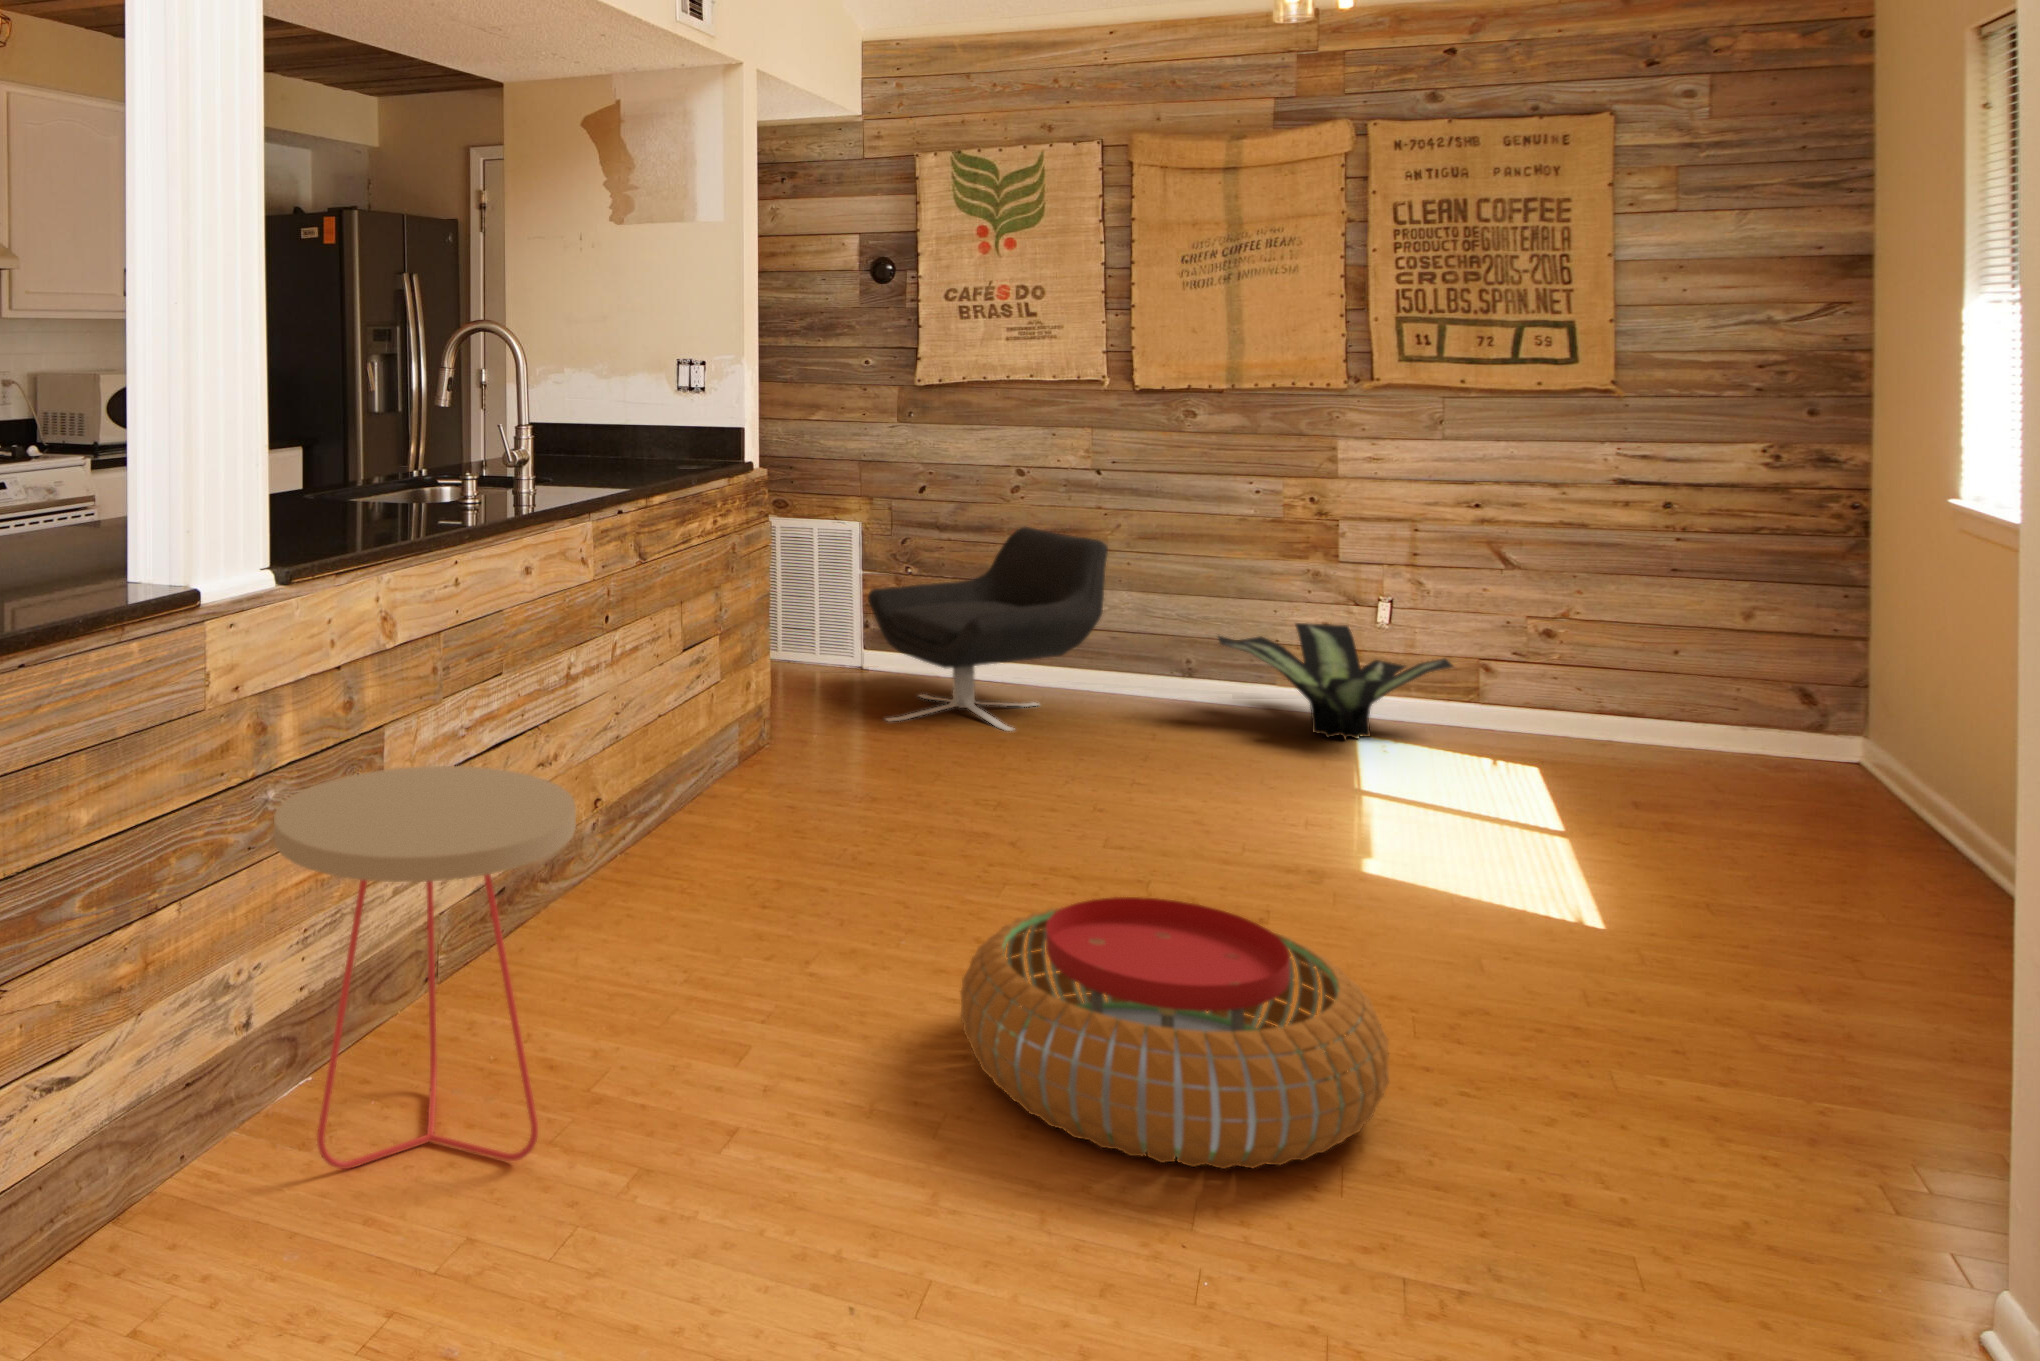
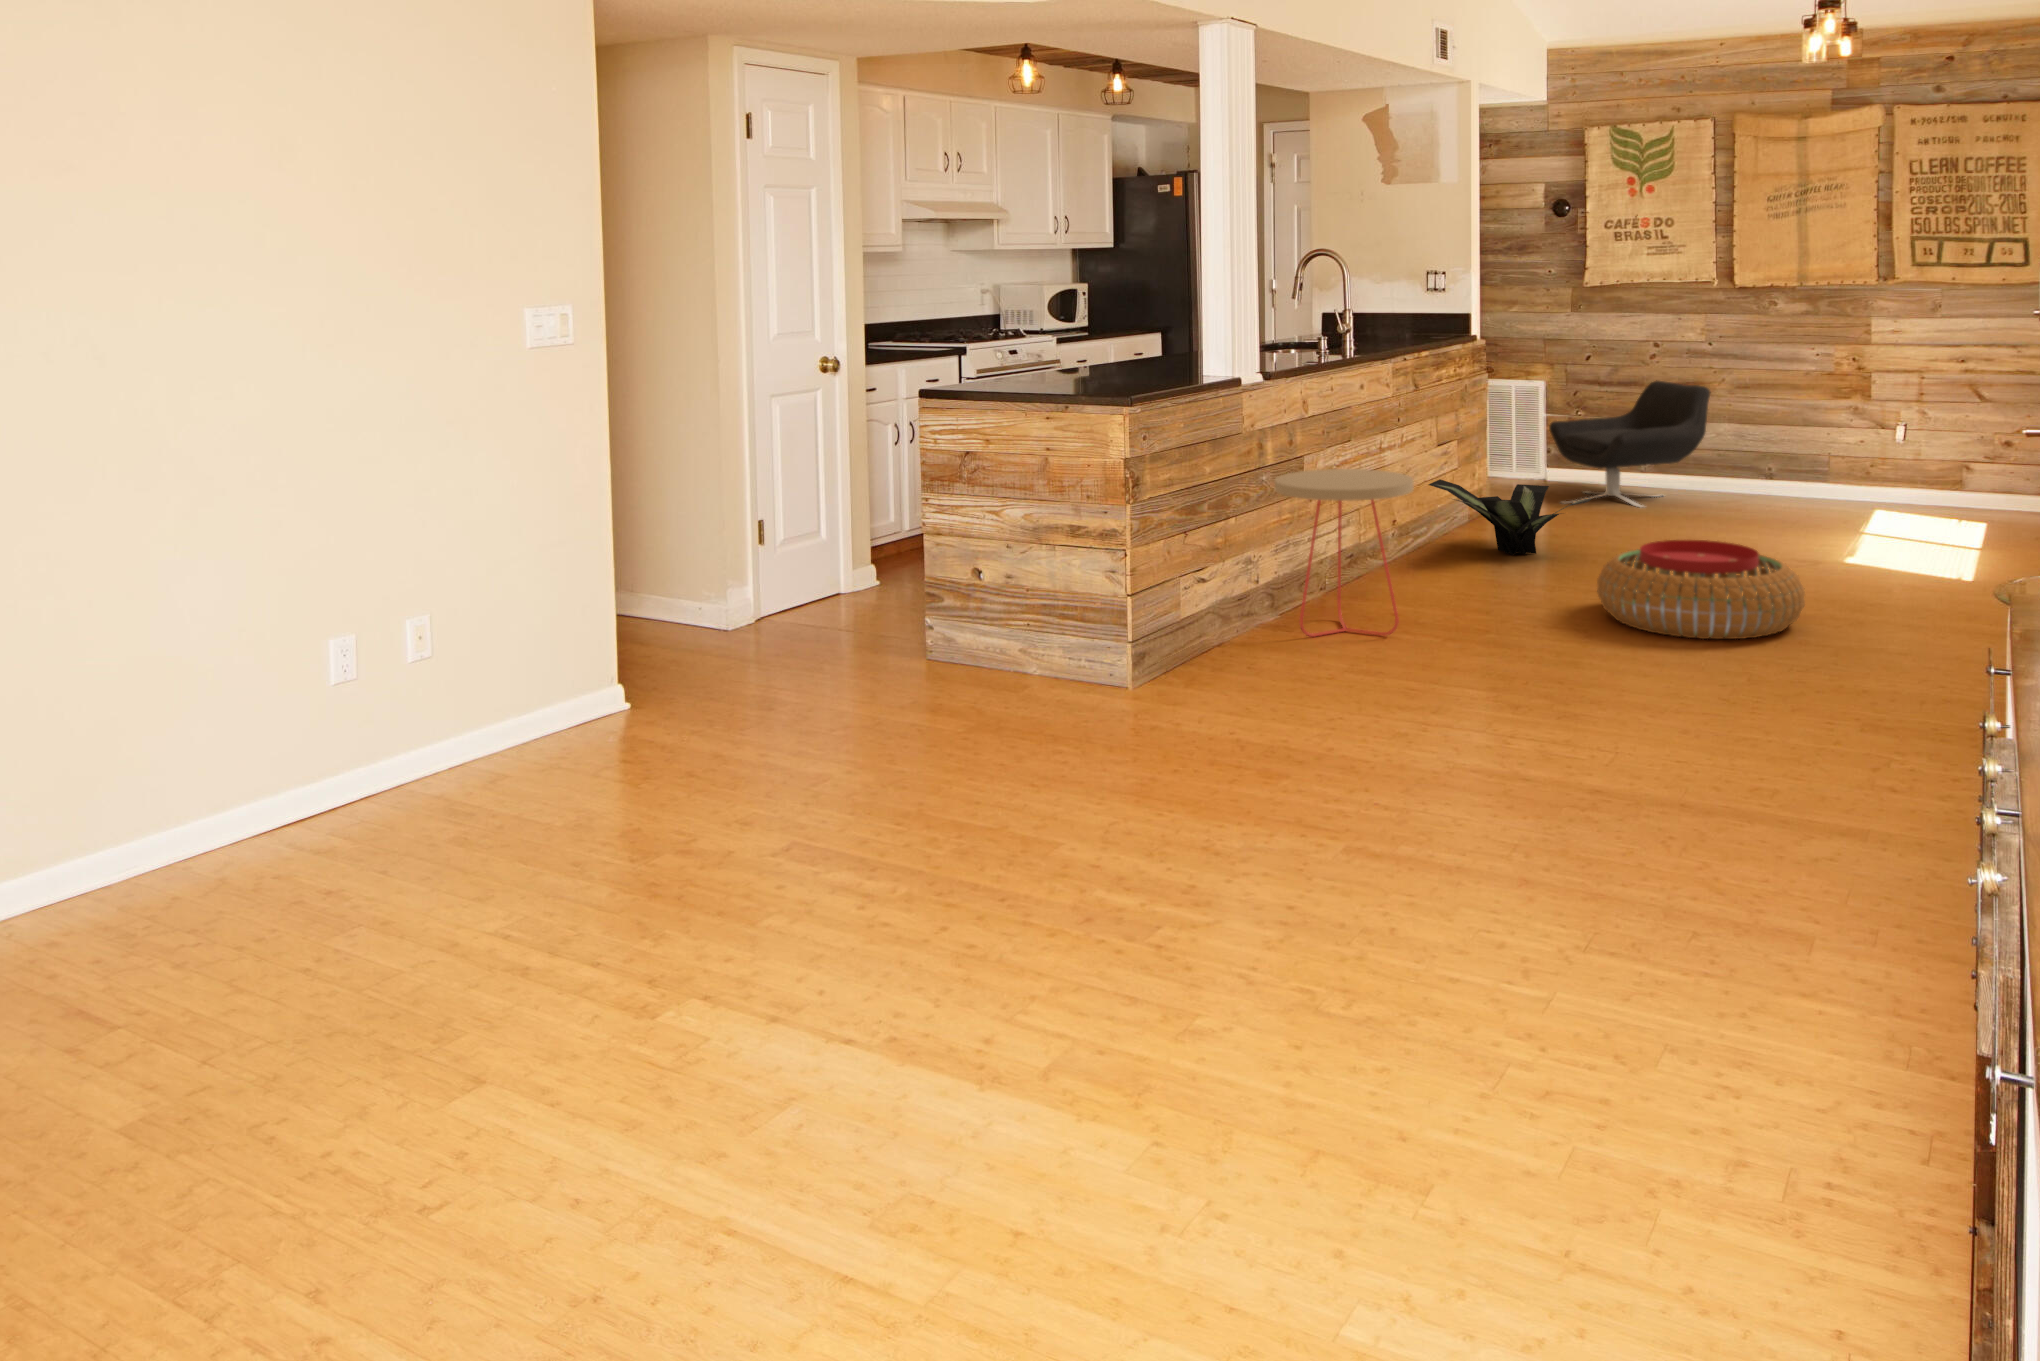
potted plant: present [1218,623,1453,739] -> present [1429,479,1594,555]

